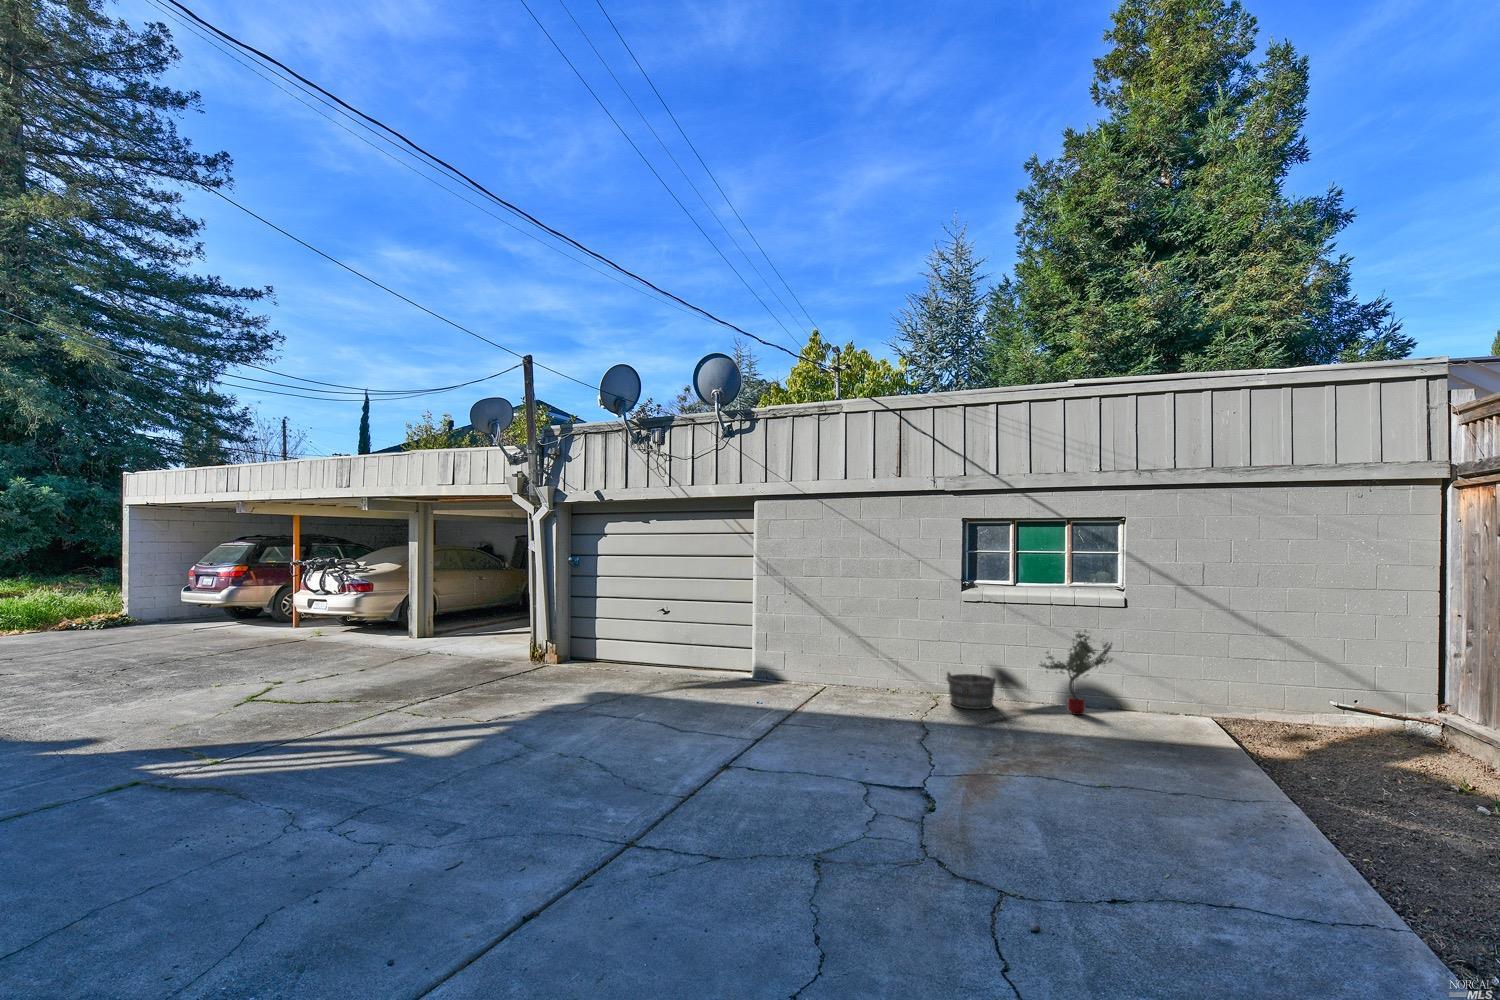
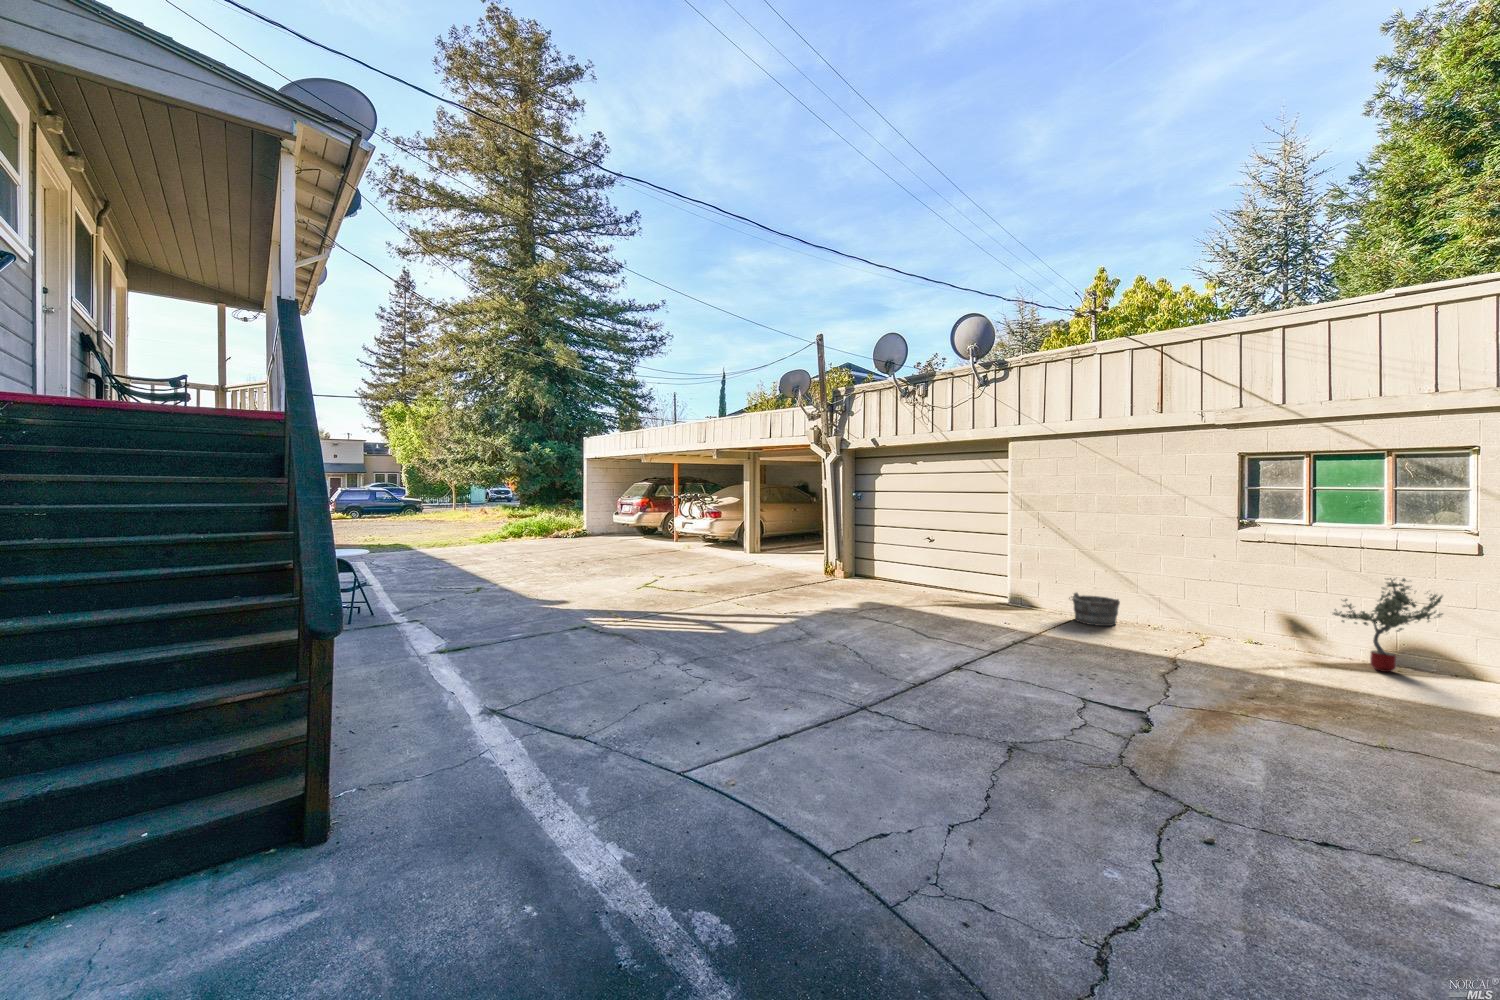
bucket: present [947,672,996,709] -> present [1069,593,1120,626]

